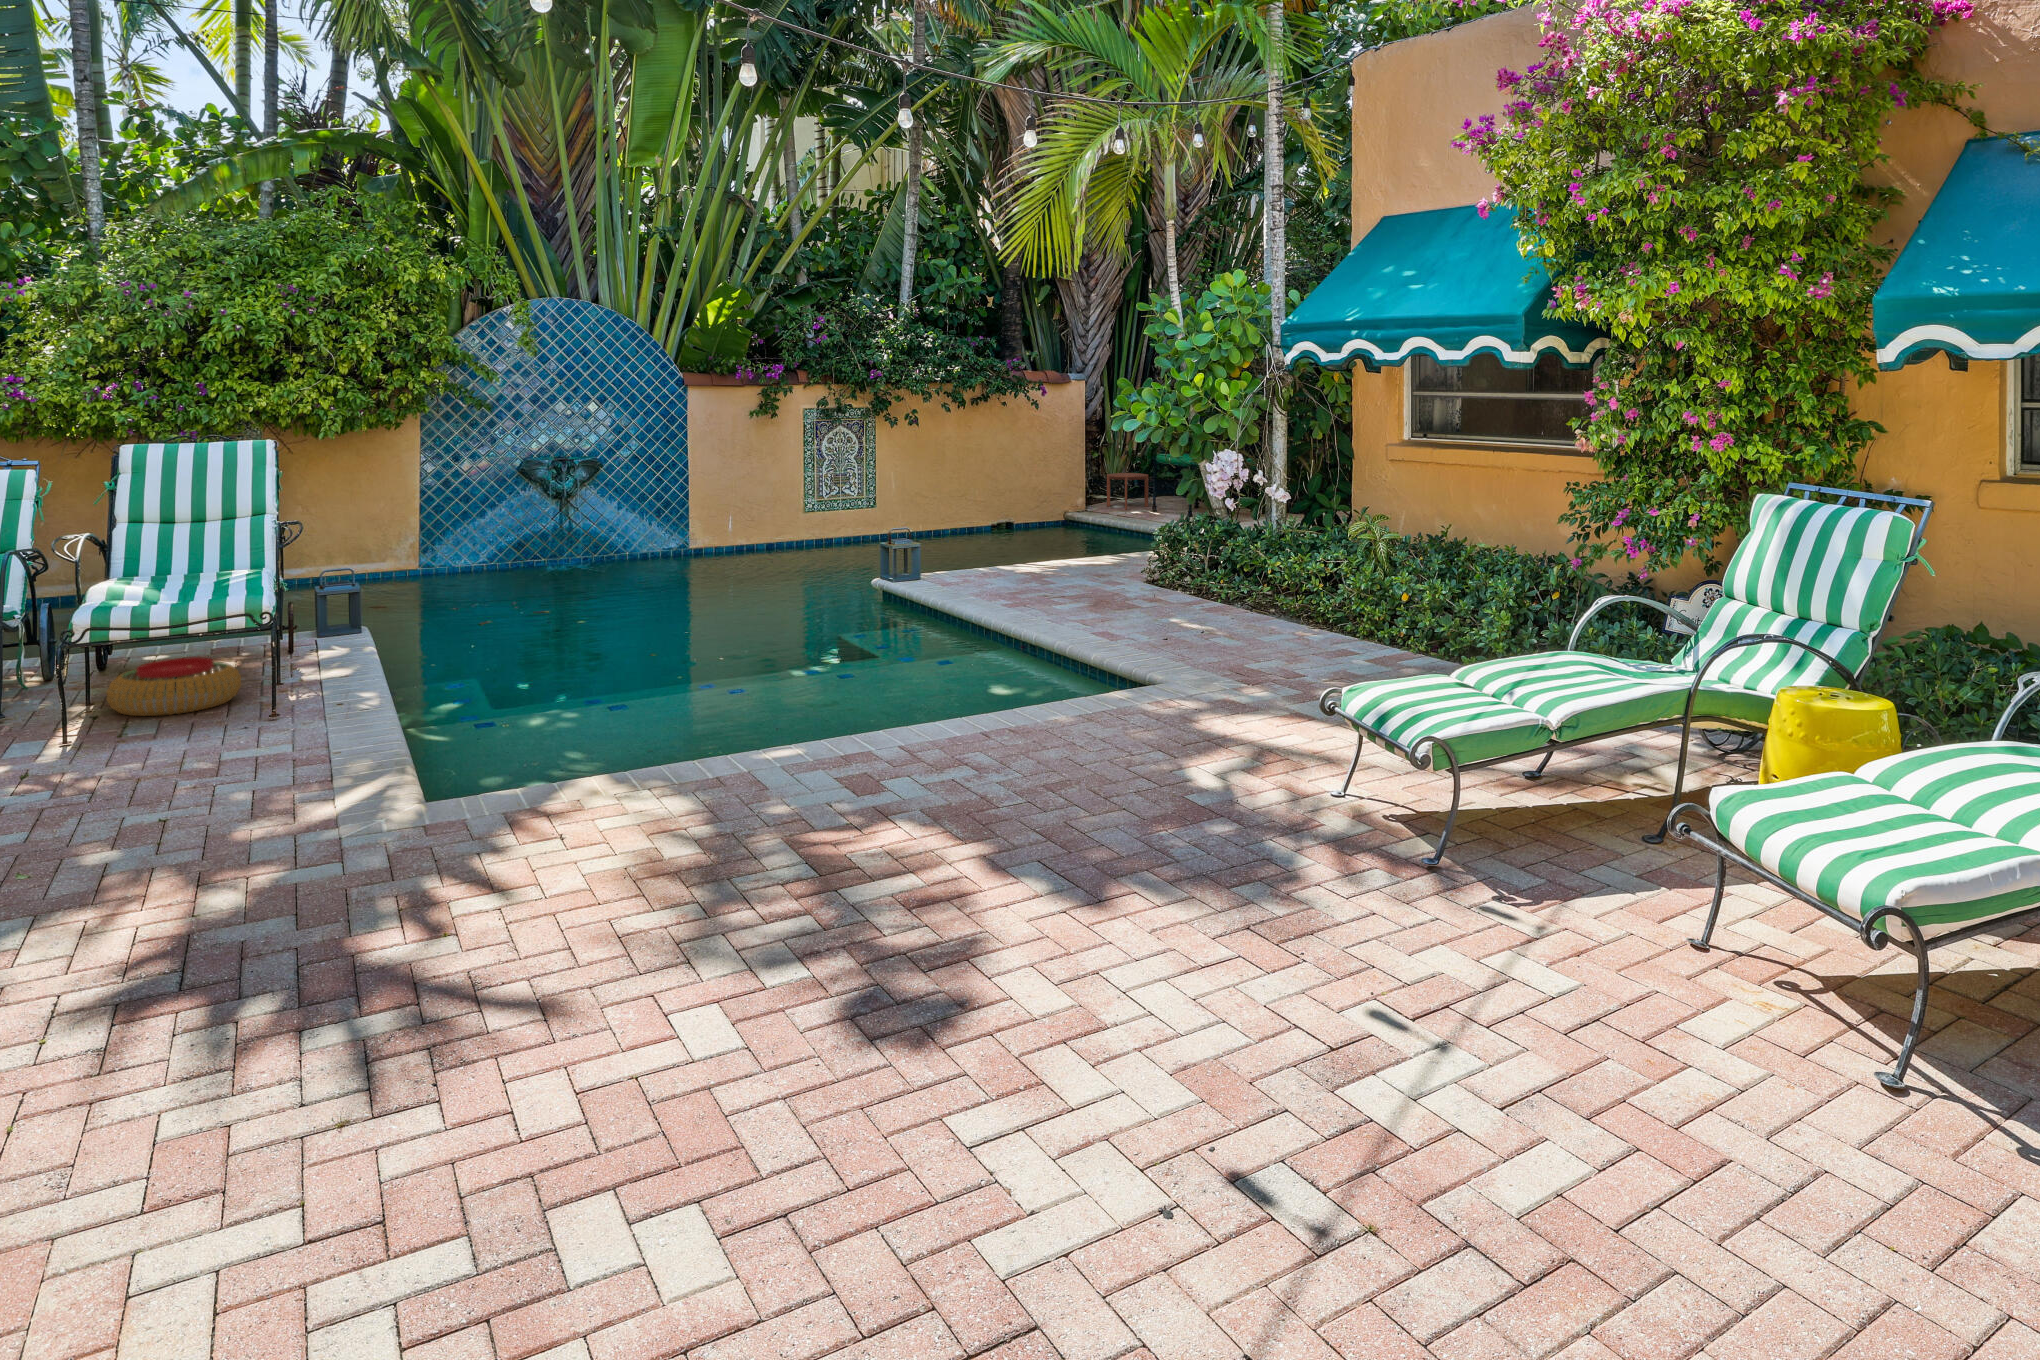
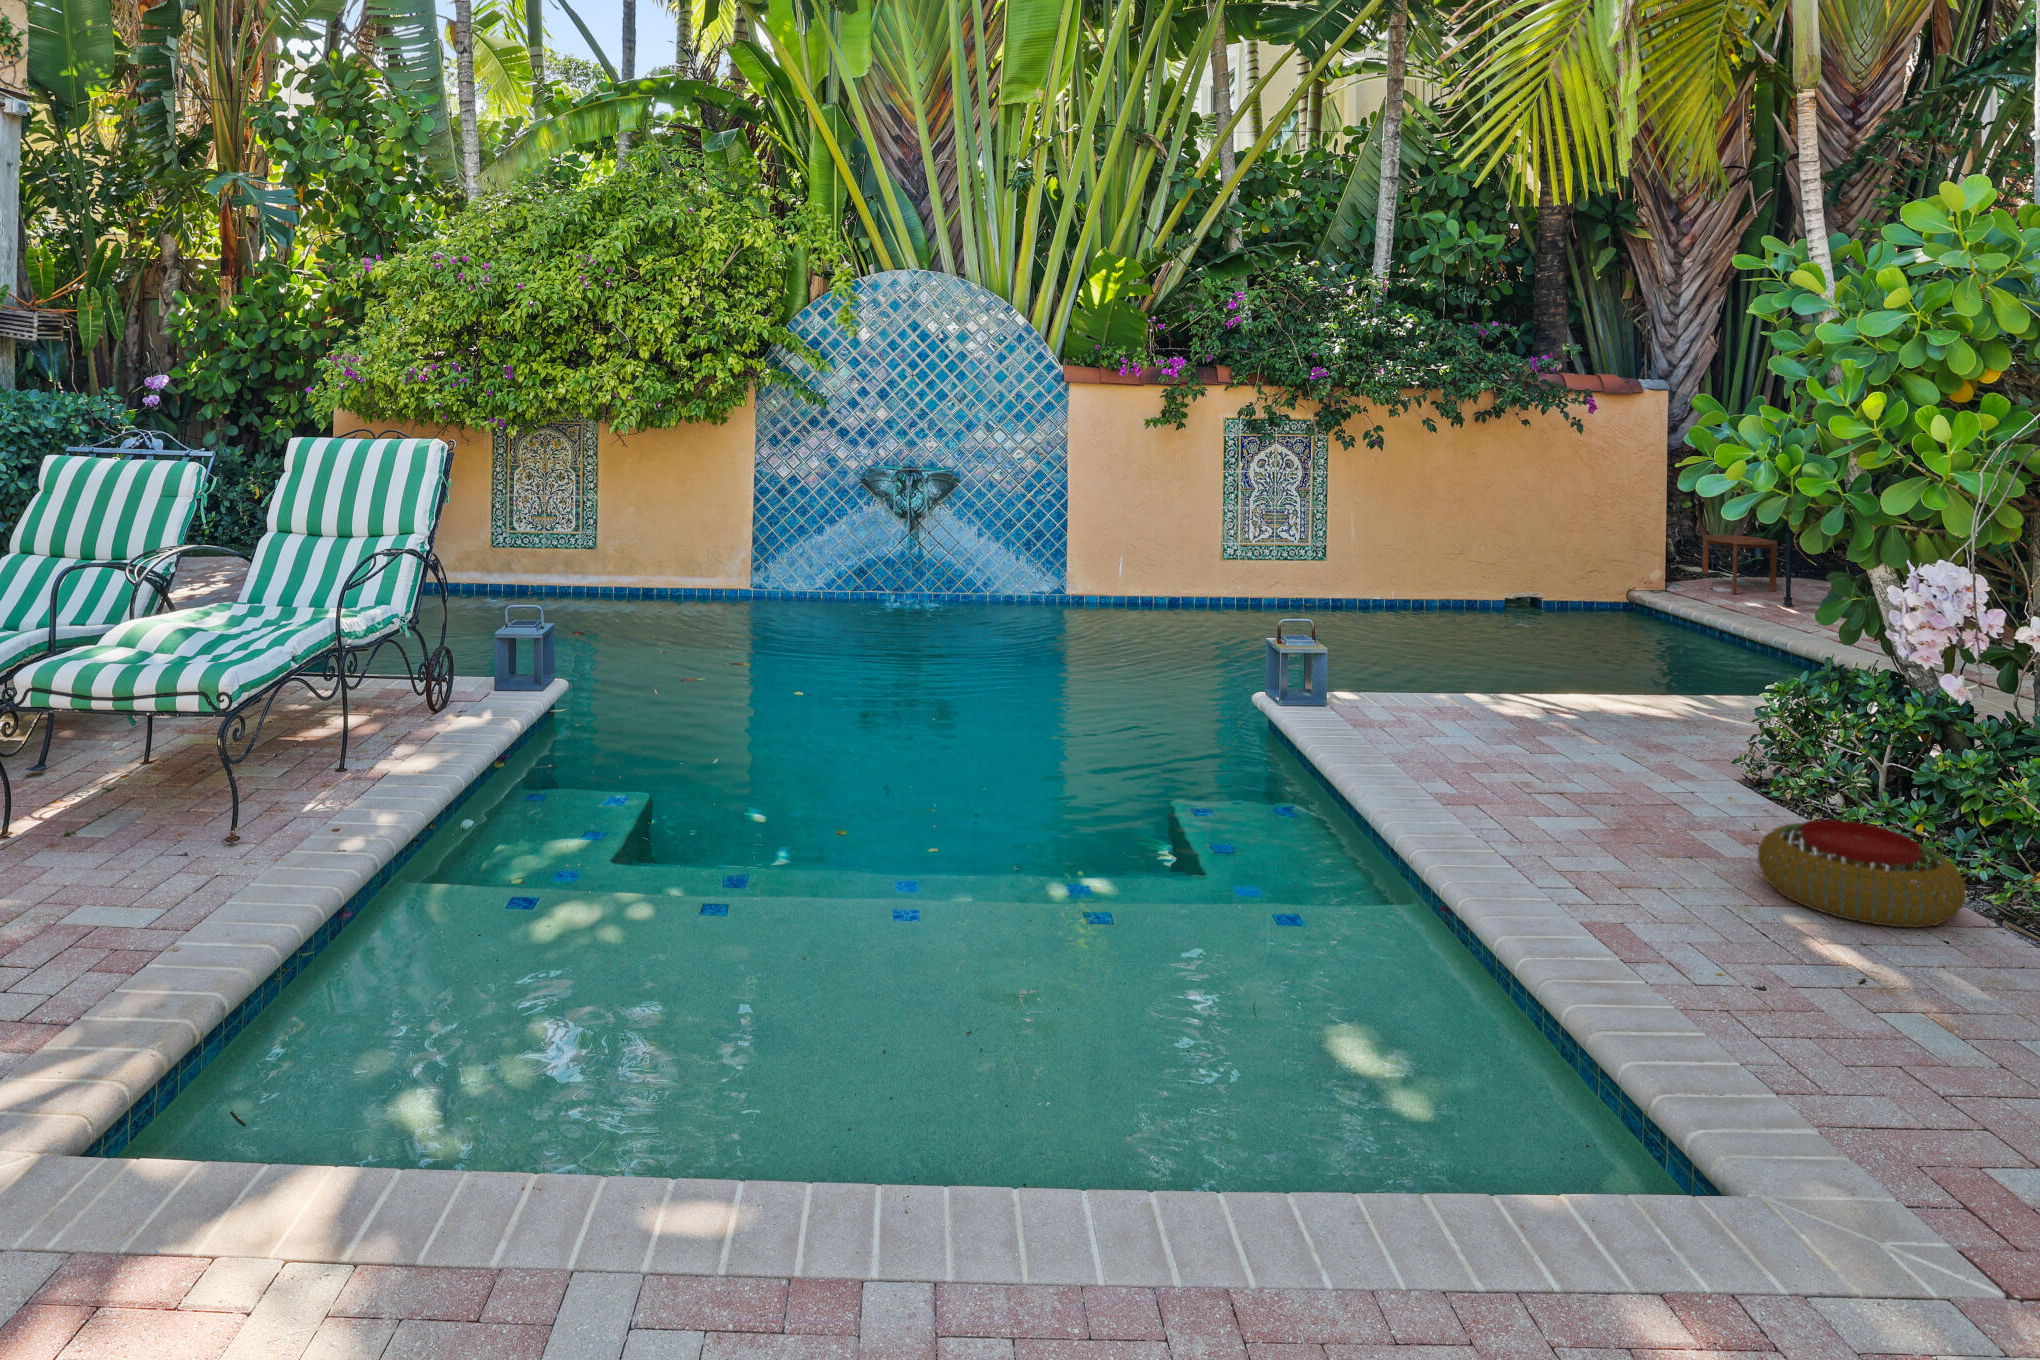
pouf: present [107,657,241,716] -> present [1758,819,1966,927]

